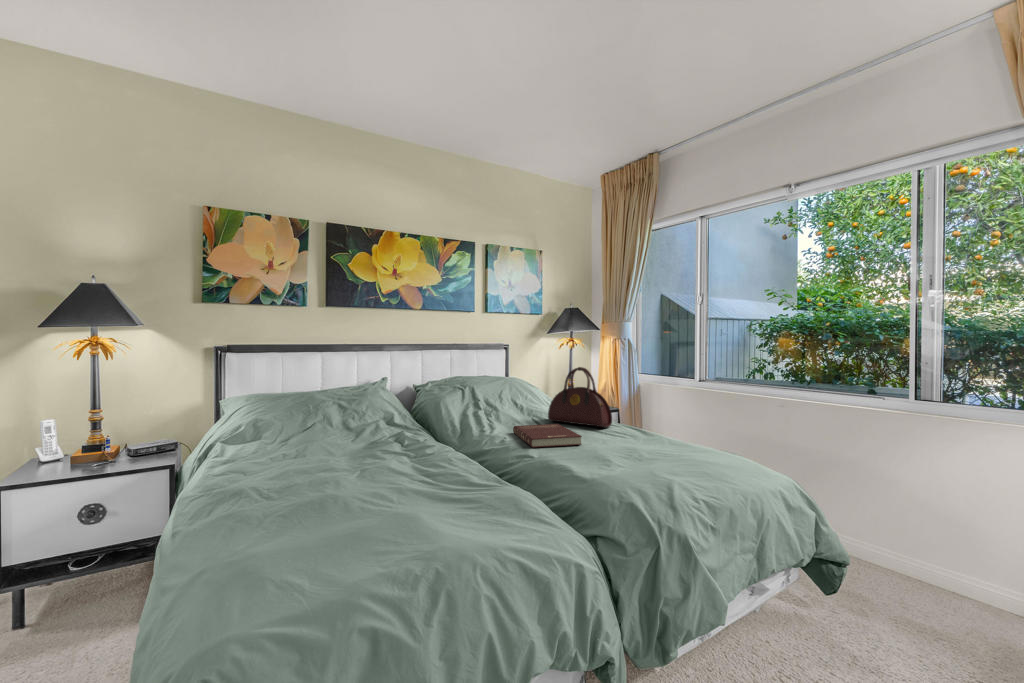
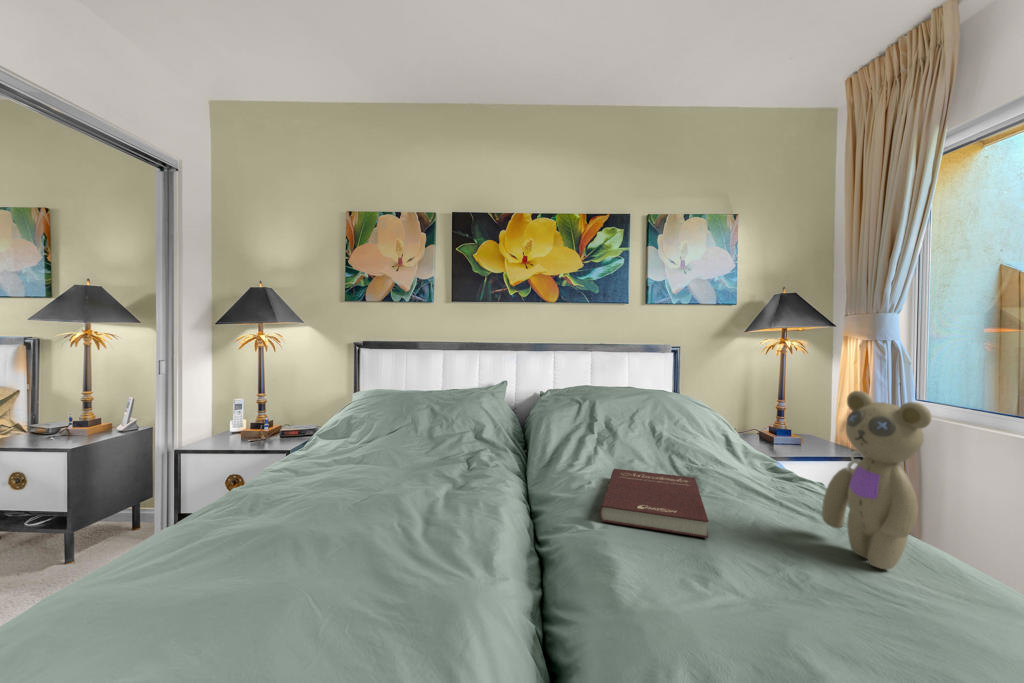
handbag: present [548,367,612,427] -> none [696,381,821,501]
teddy bear: none [620,368,659,442] -> present [822,391,931,569]

